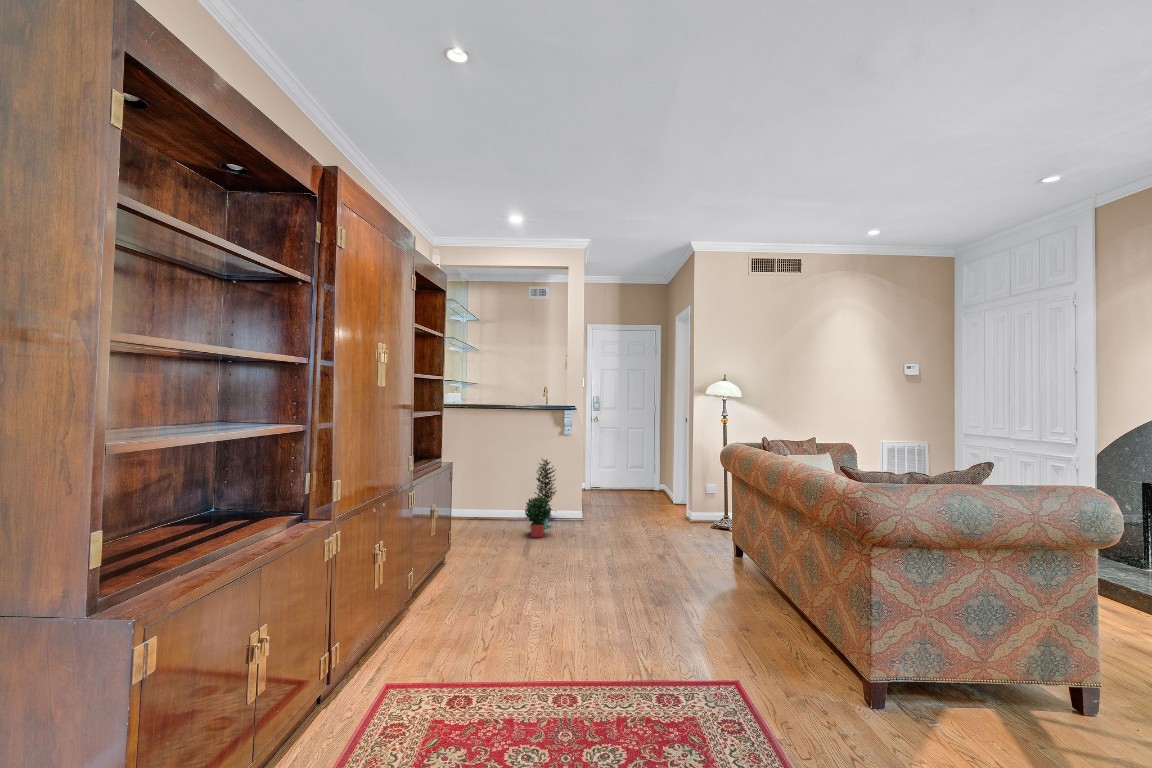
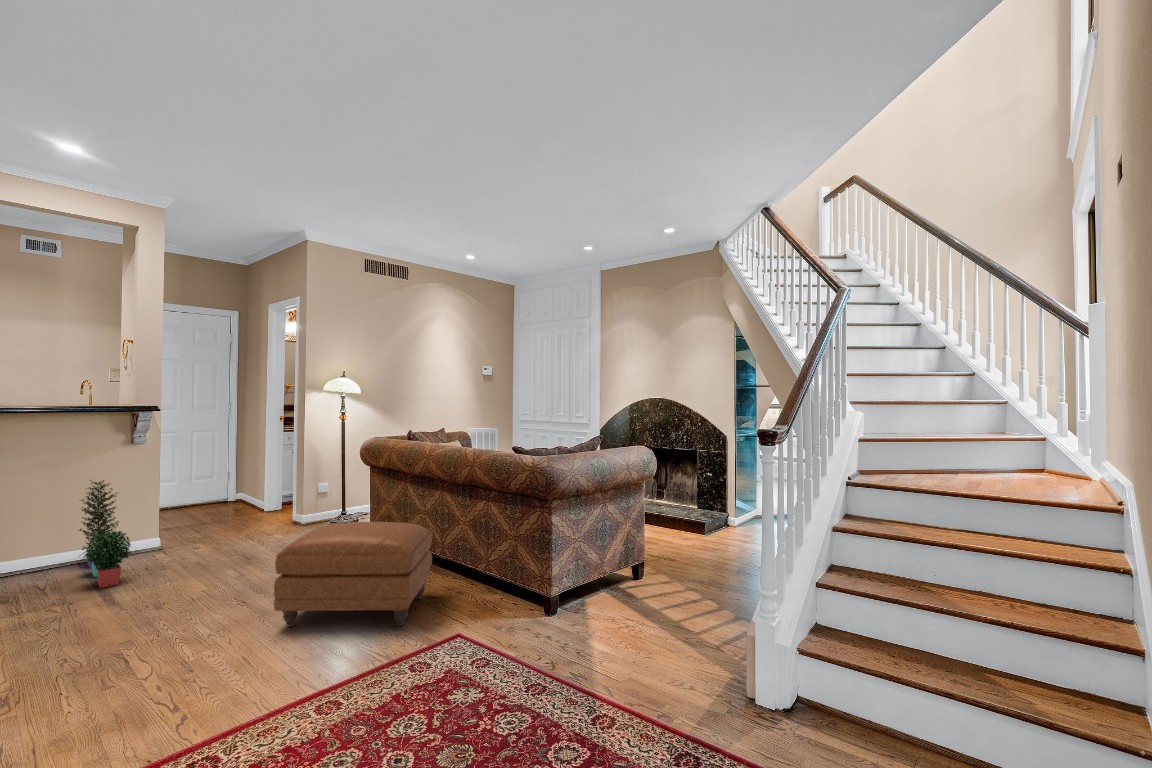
ottoman: none [591,522,747,645] -> present [274,522,432,627]

